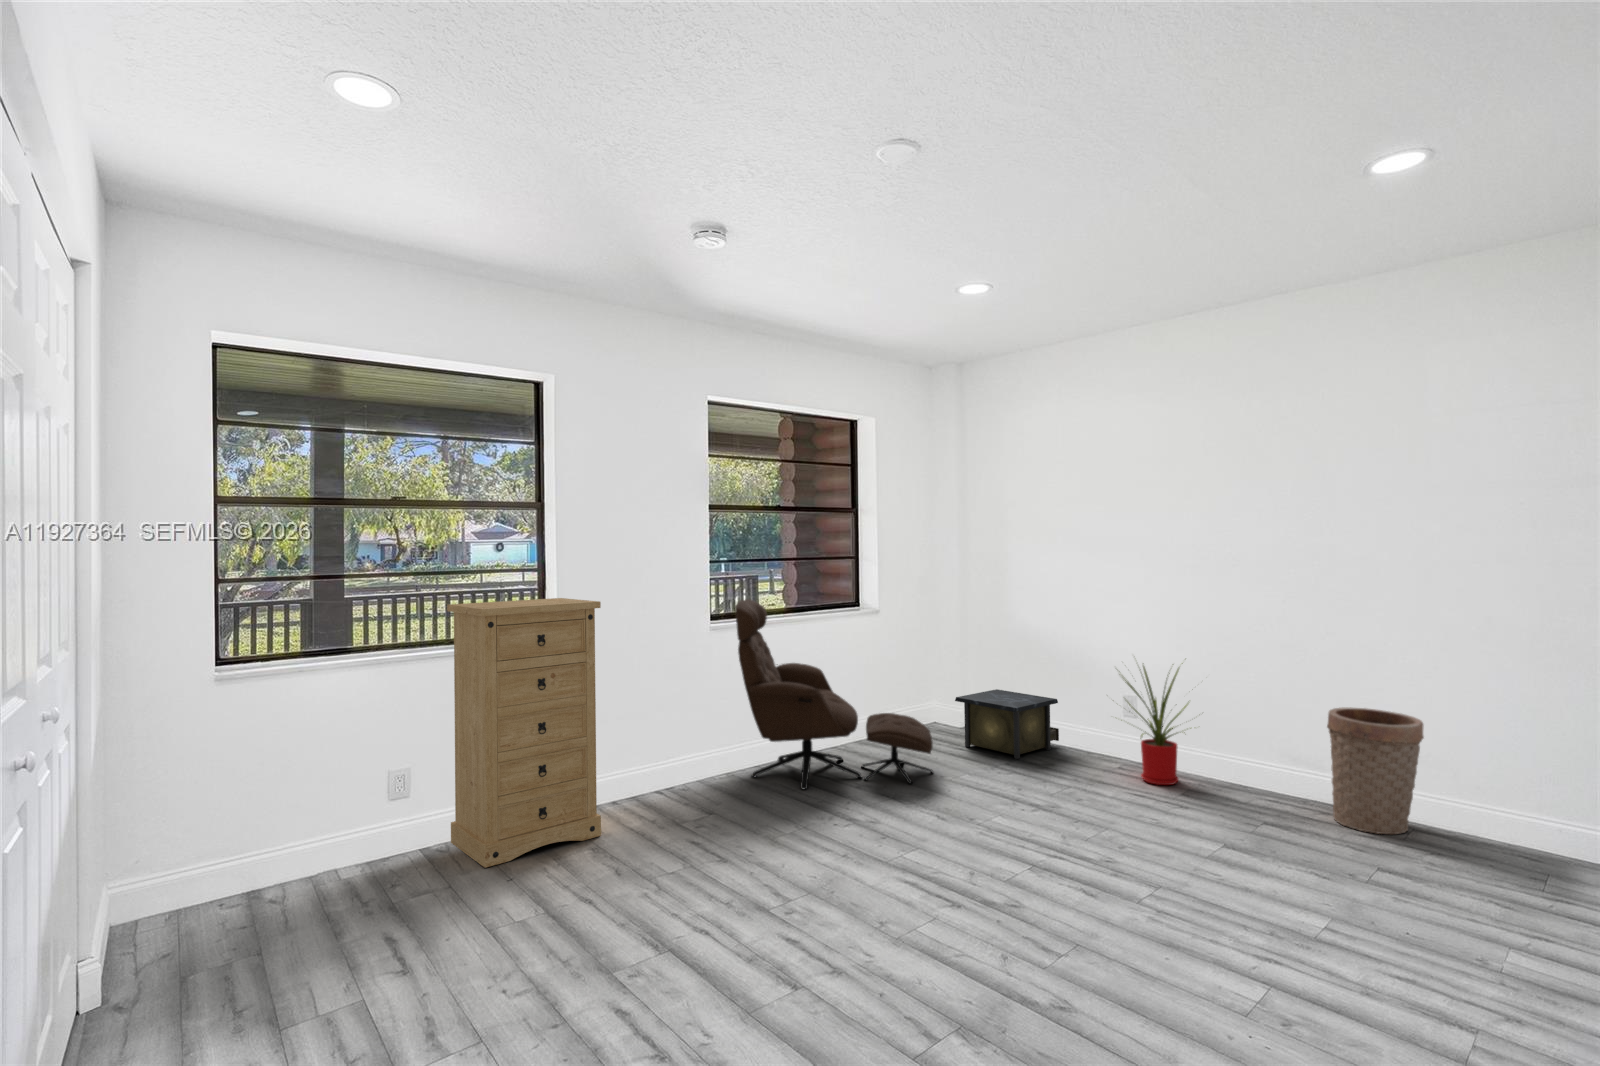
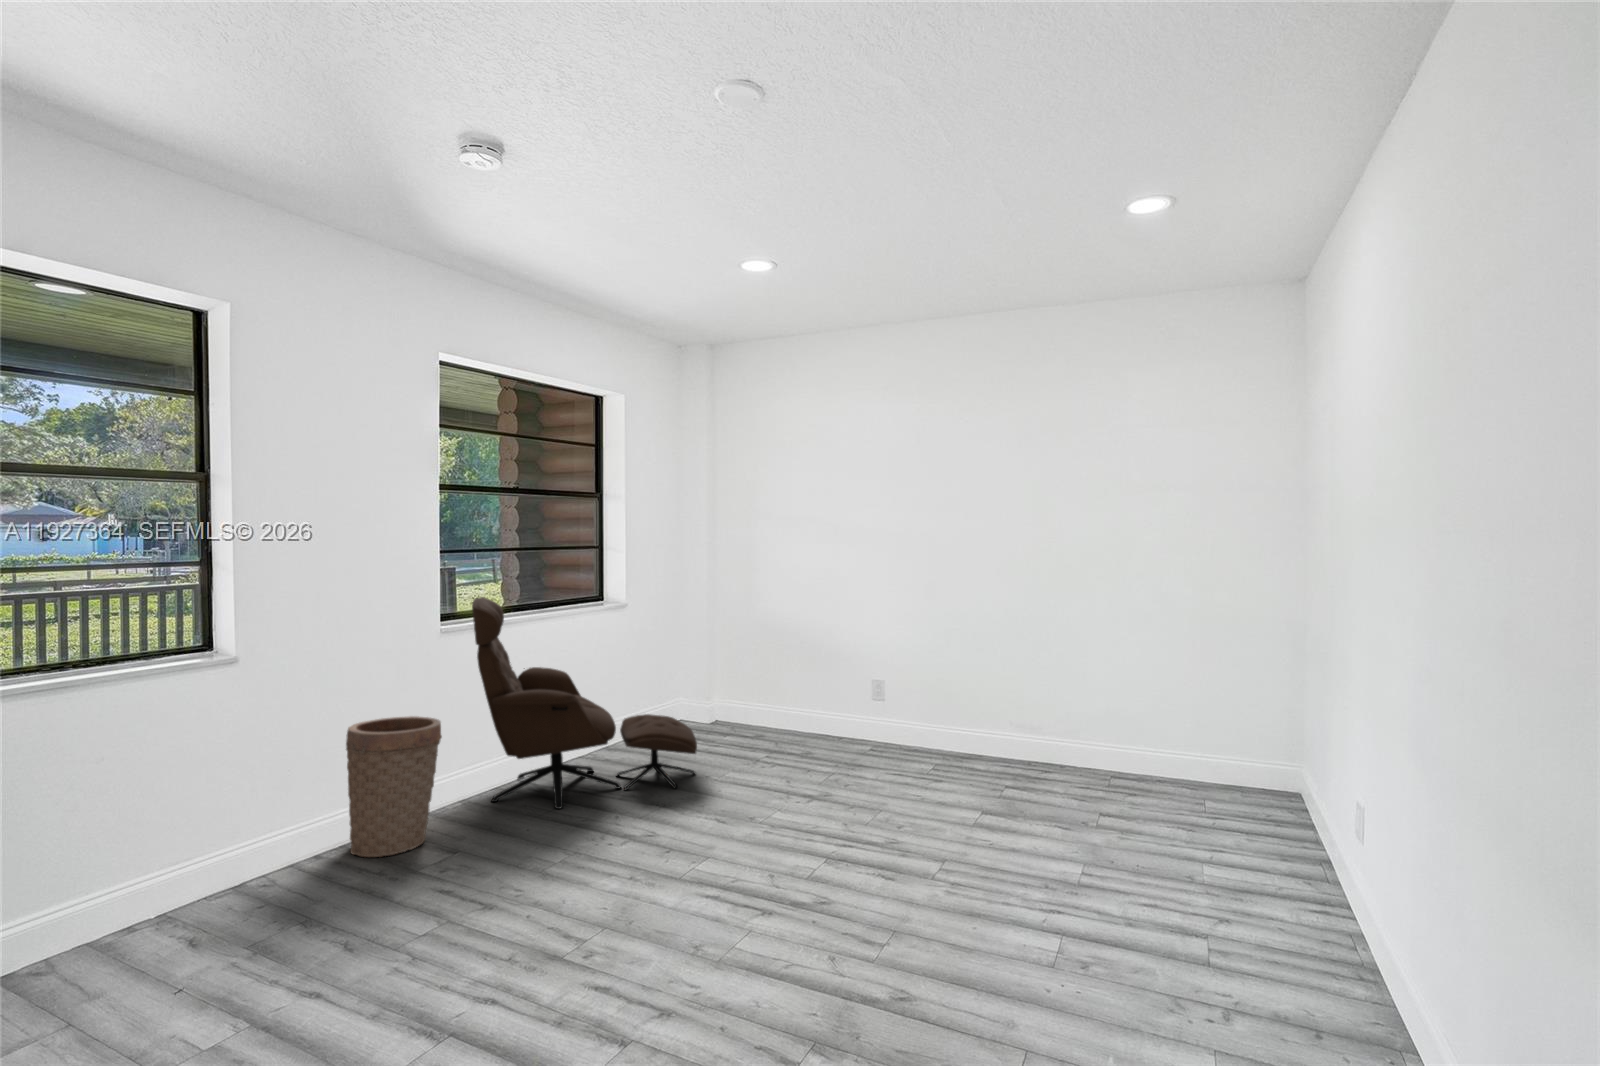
dresser: present [447,598,601,868] -> none [67,603,312,972]
house plant: present [1122,663,1188,785] -> none [862,637,953,761]
nightstand: present [955,689,1059,759] -> none [707,681,809,750]
basket: present [1327,707,1424,834] -> present [346,716,442,857]

